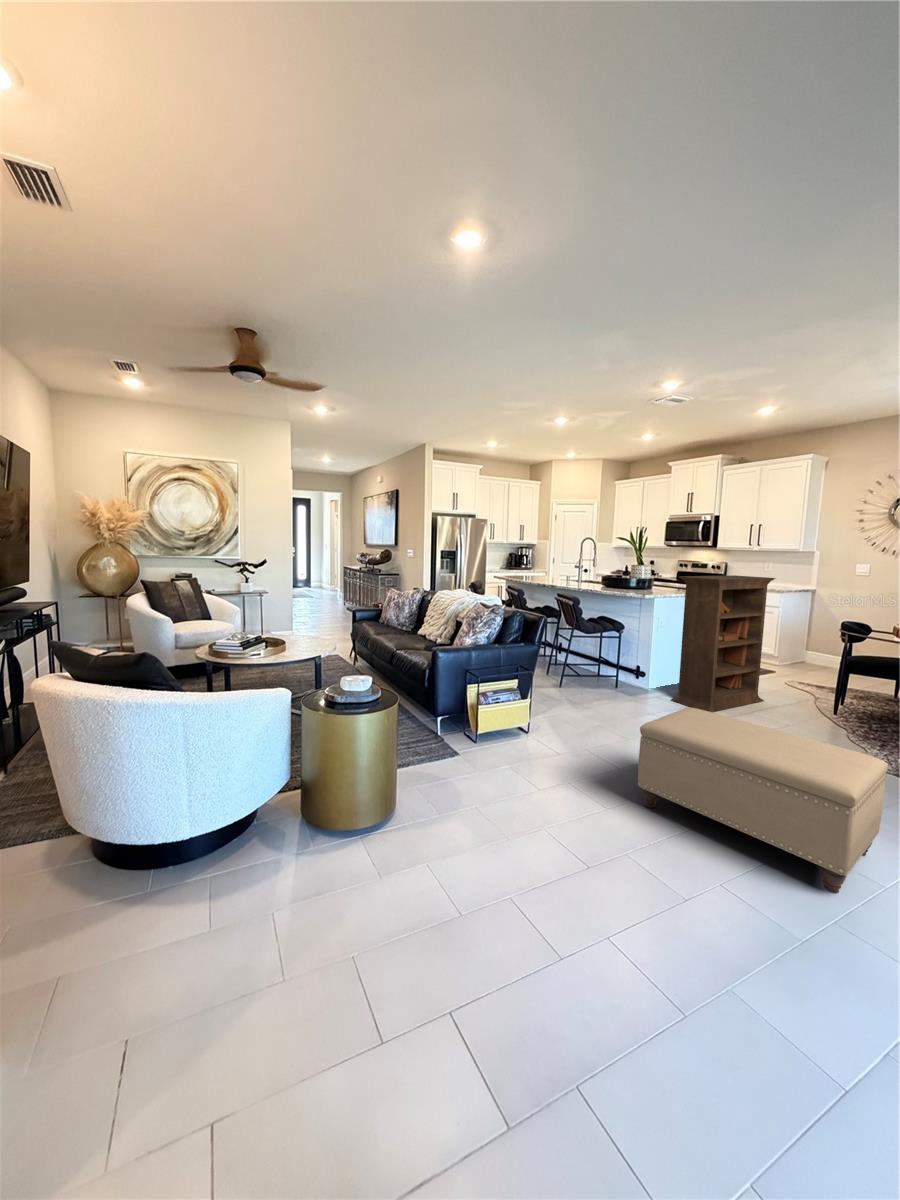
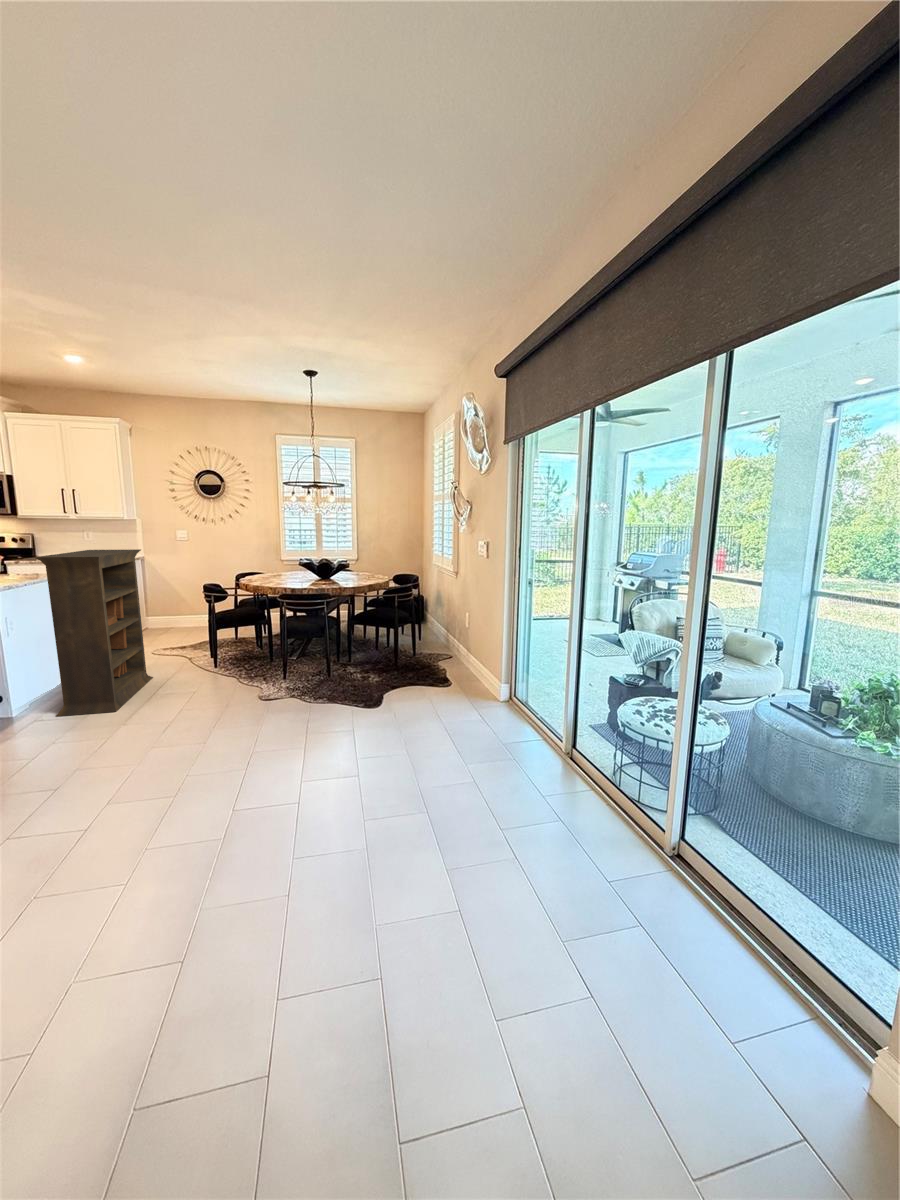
ottoman: present [638,708,888,893] -> none [150,687,366,846]

